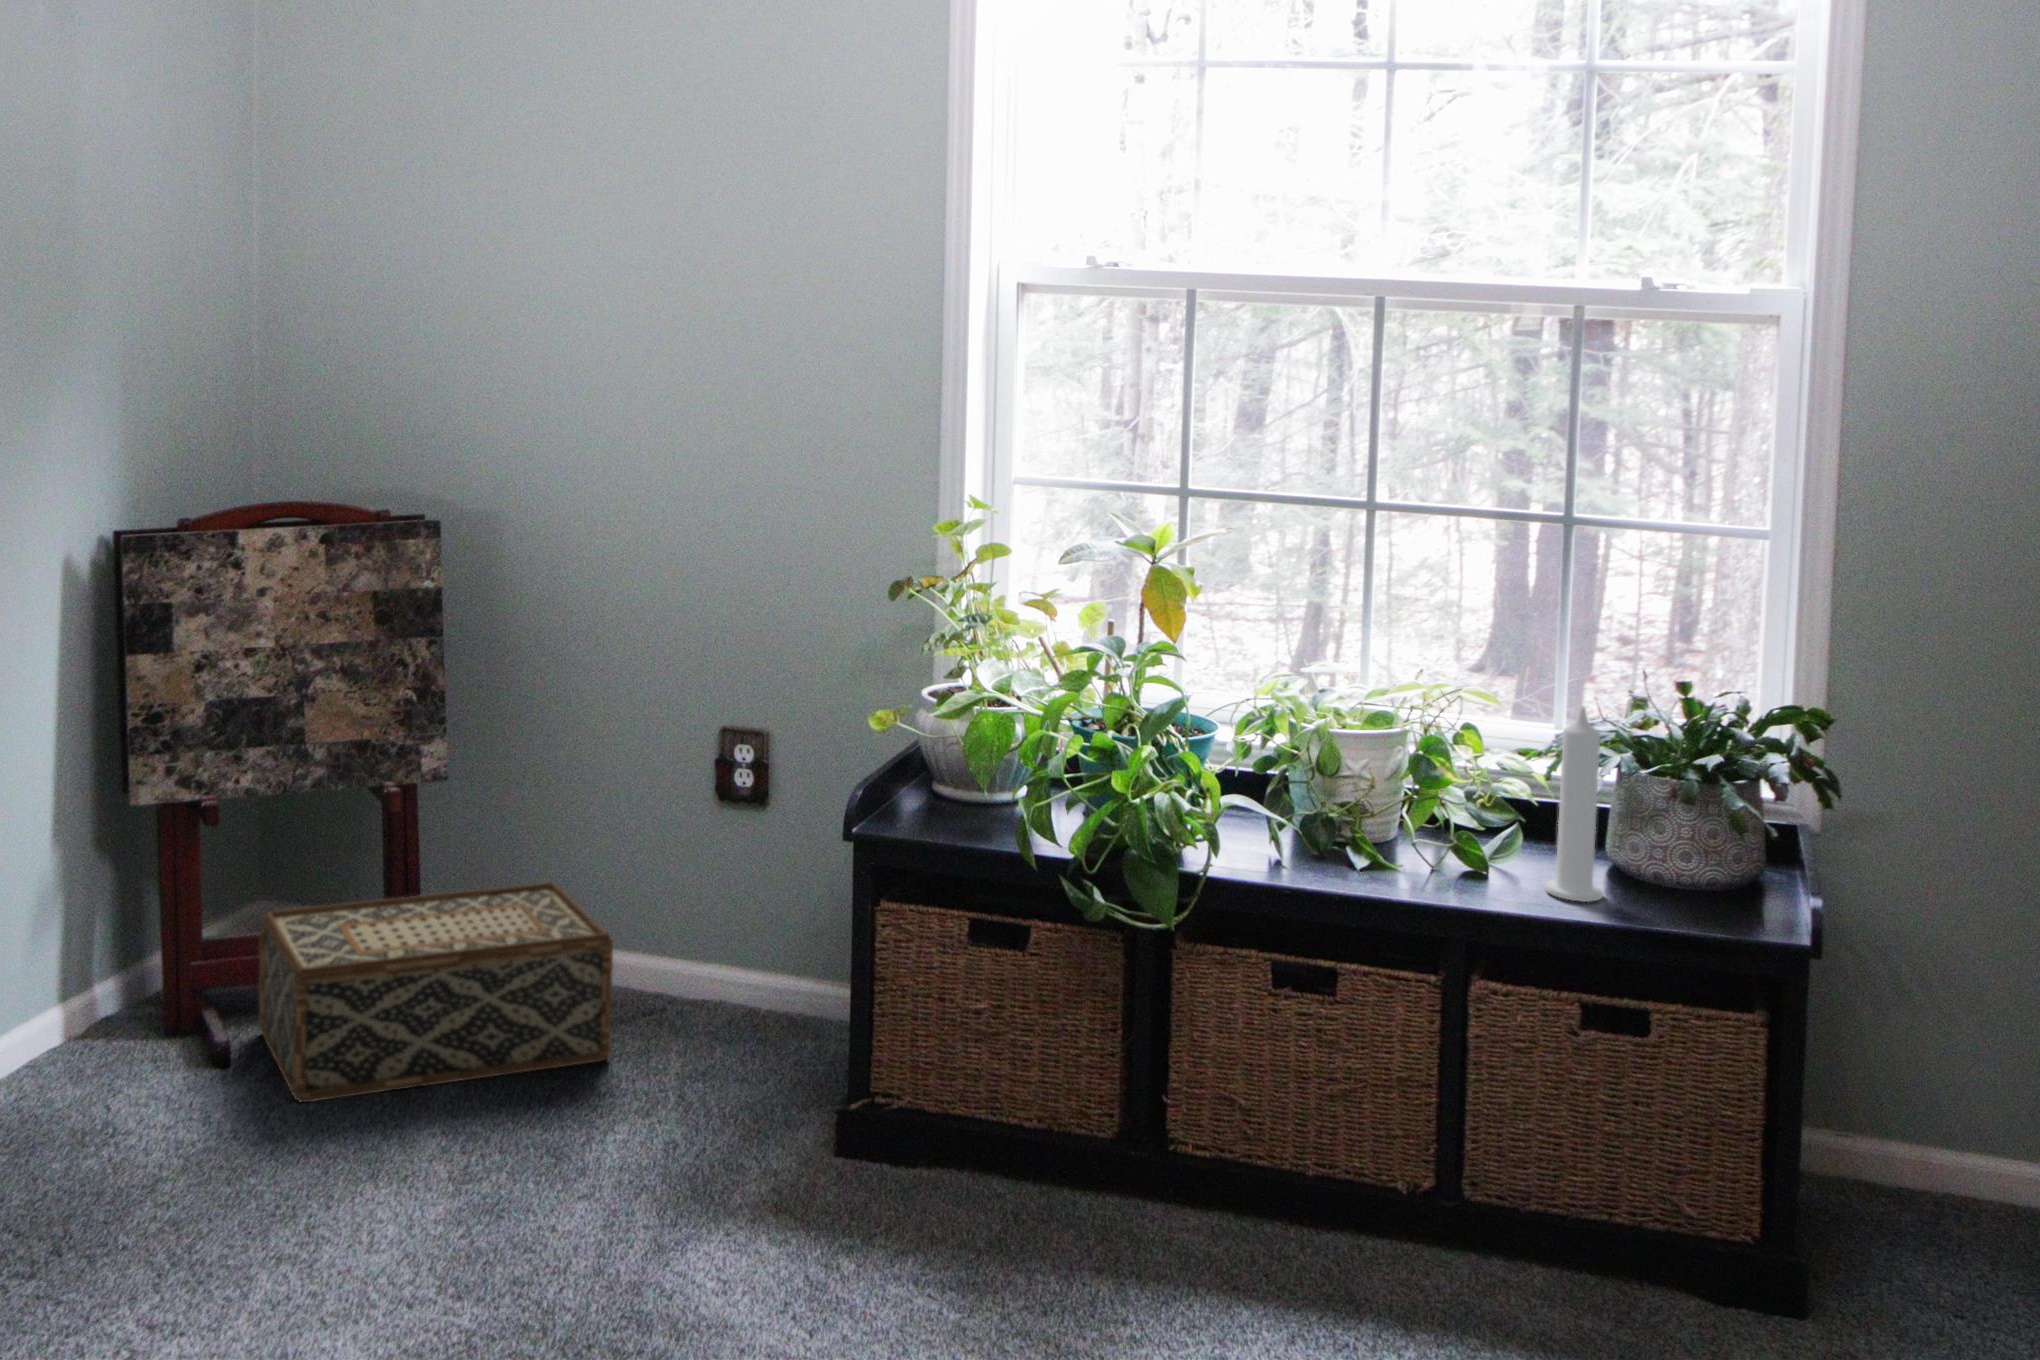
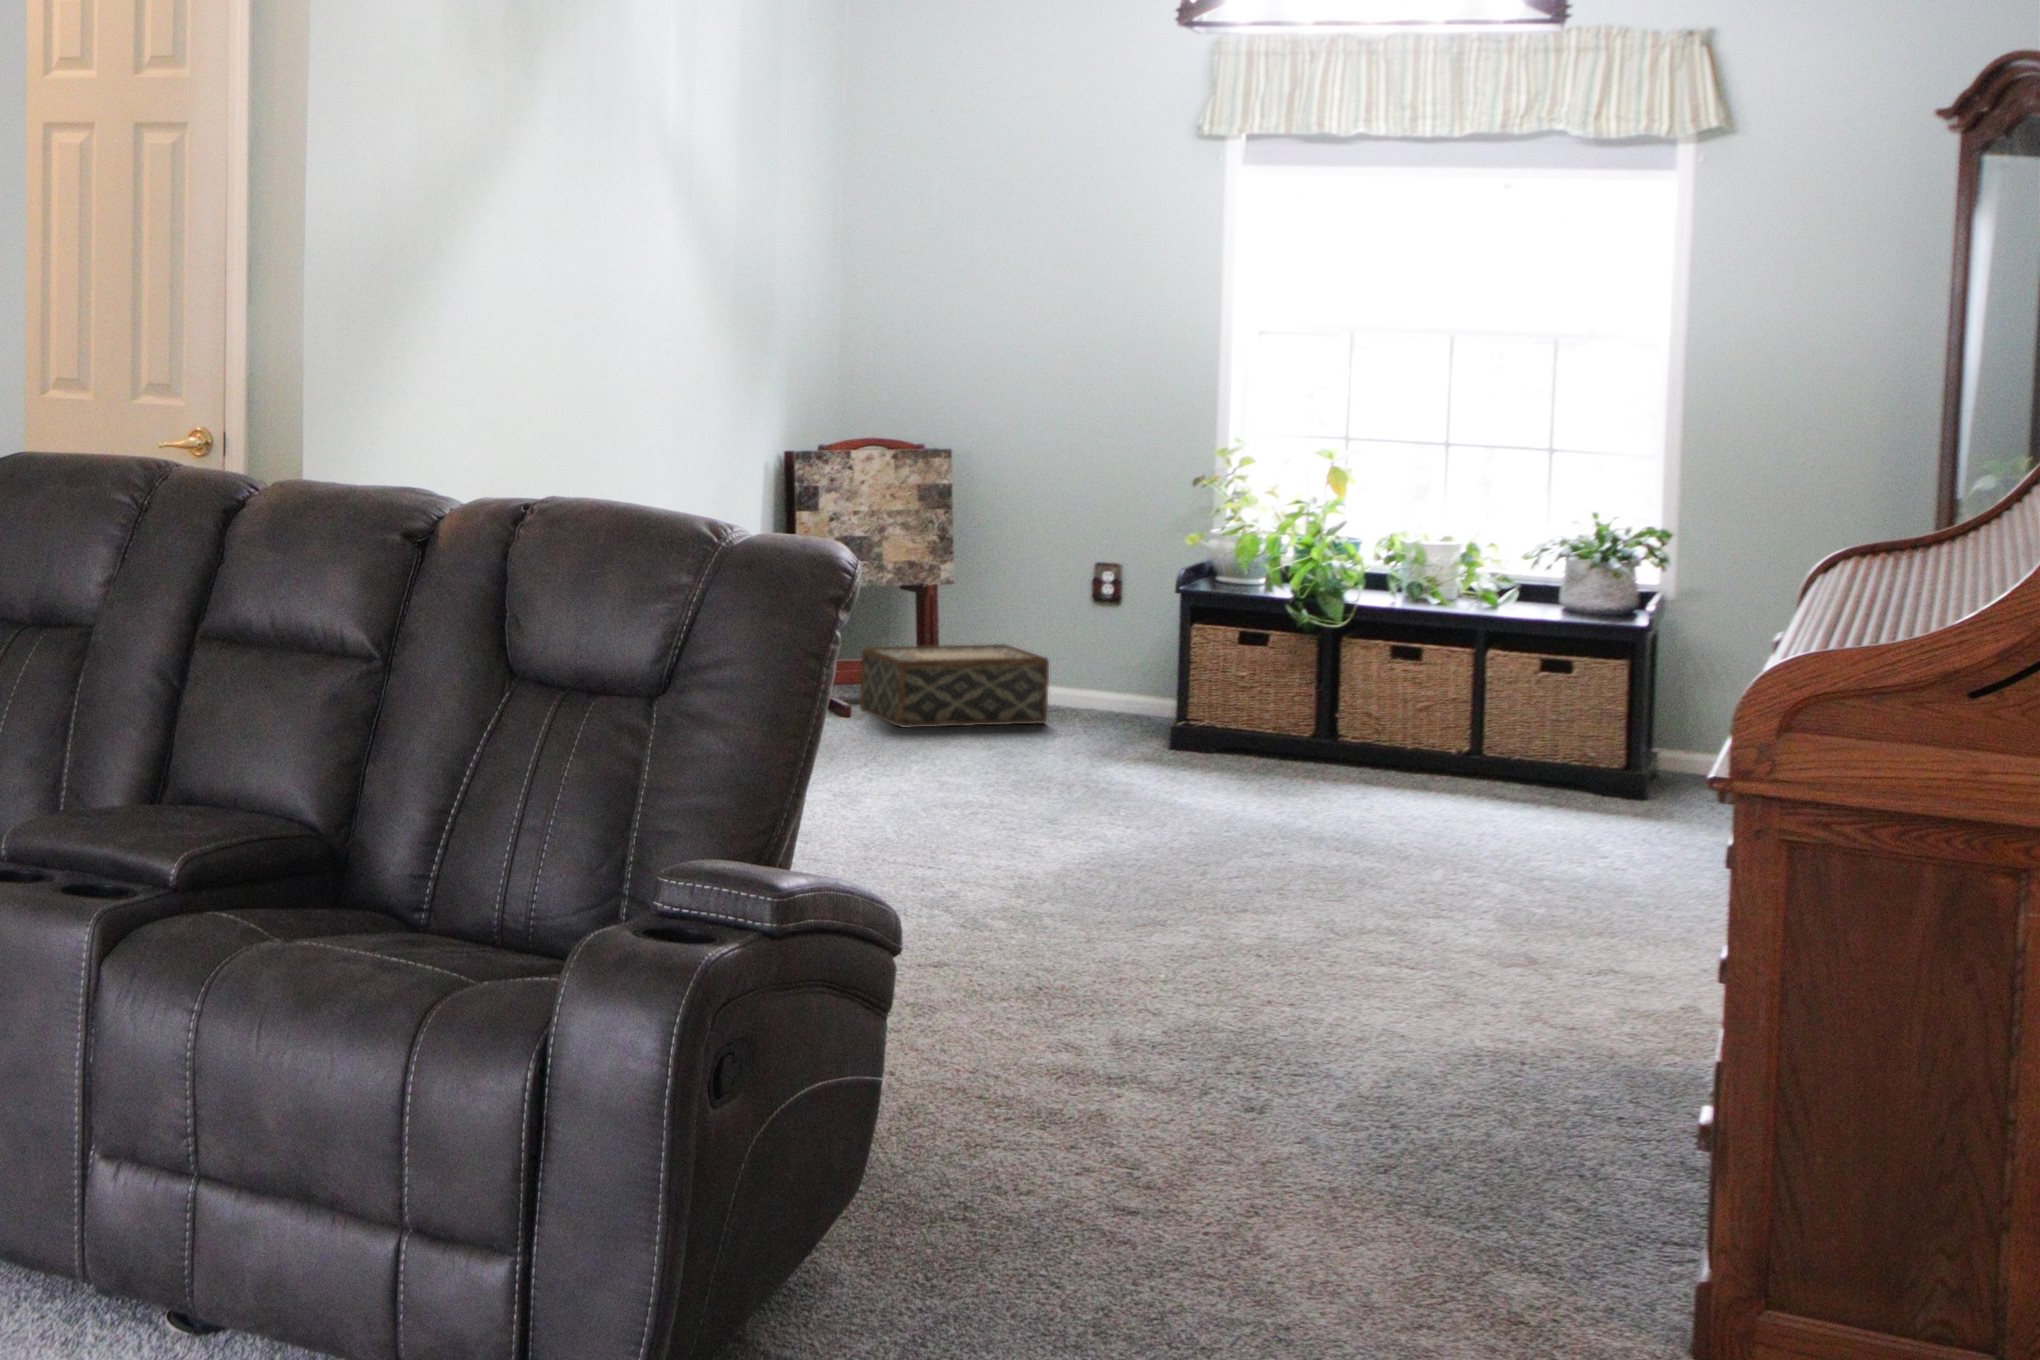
candle: present [1545,707,1603,902] -> none [1523,523,1550,614]

